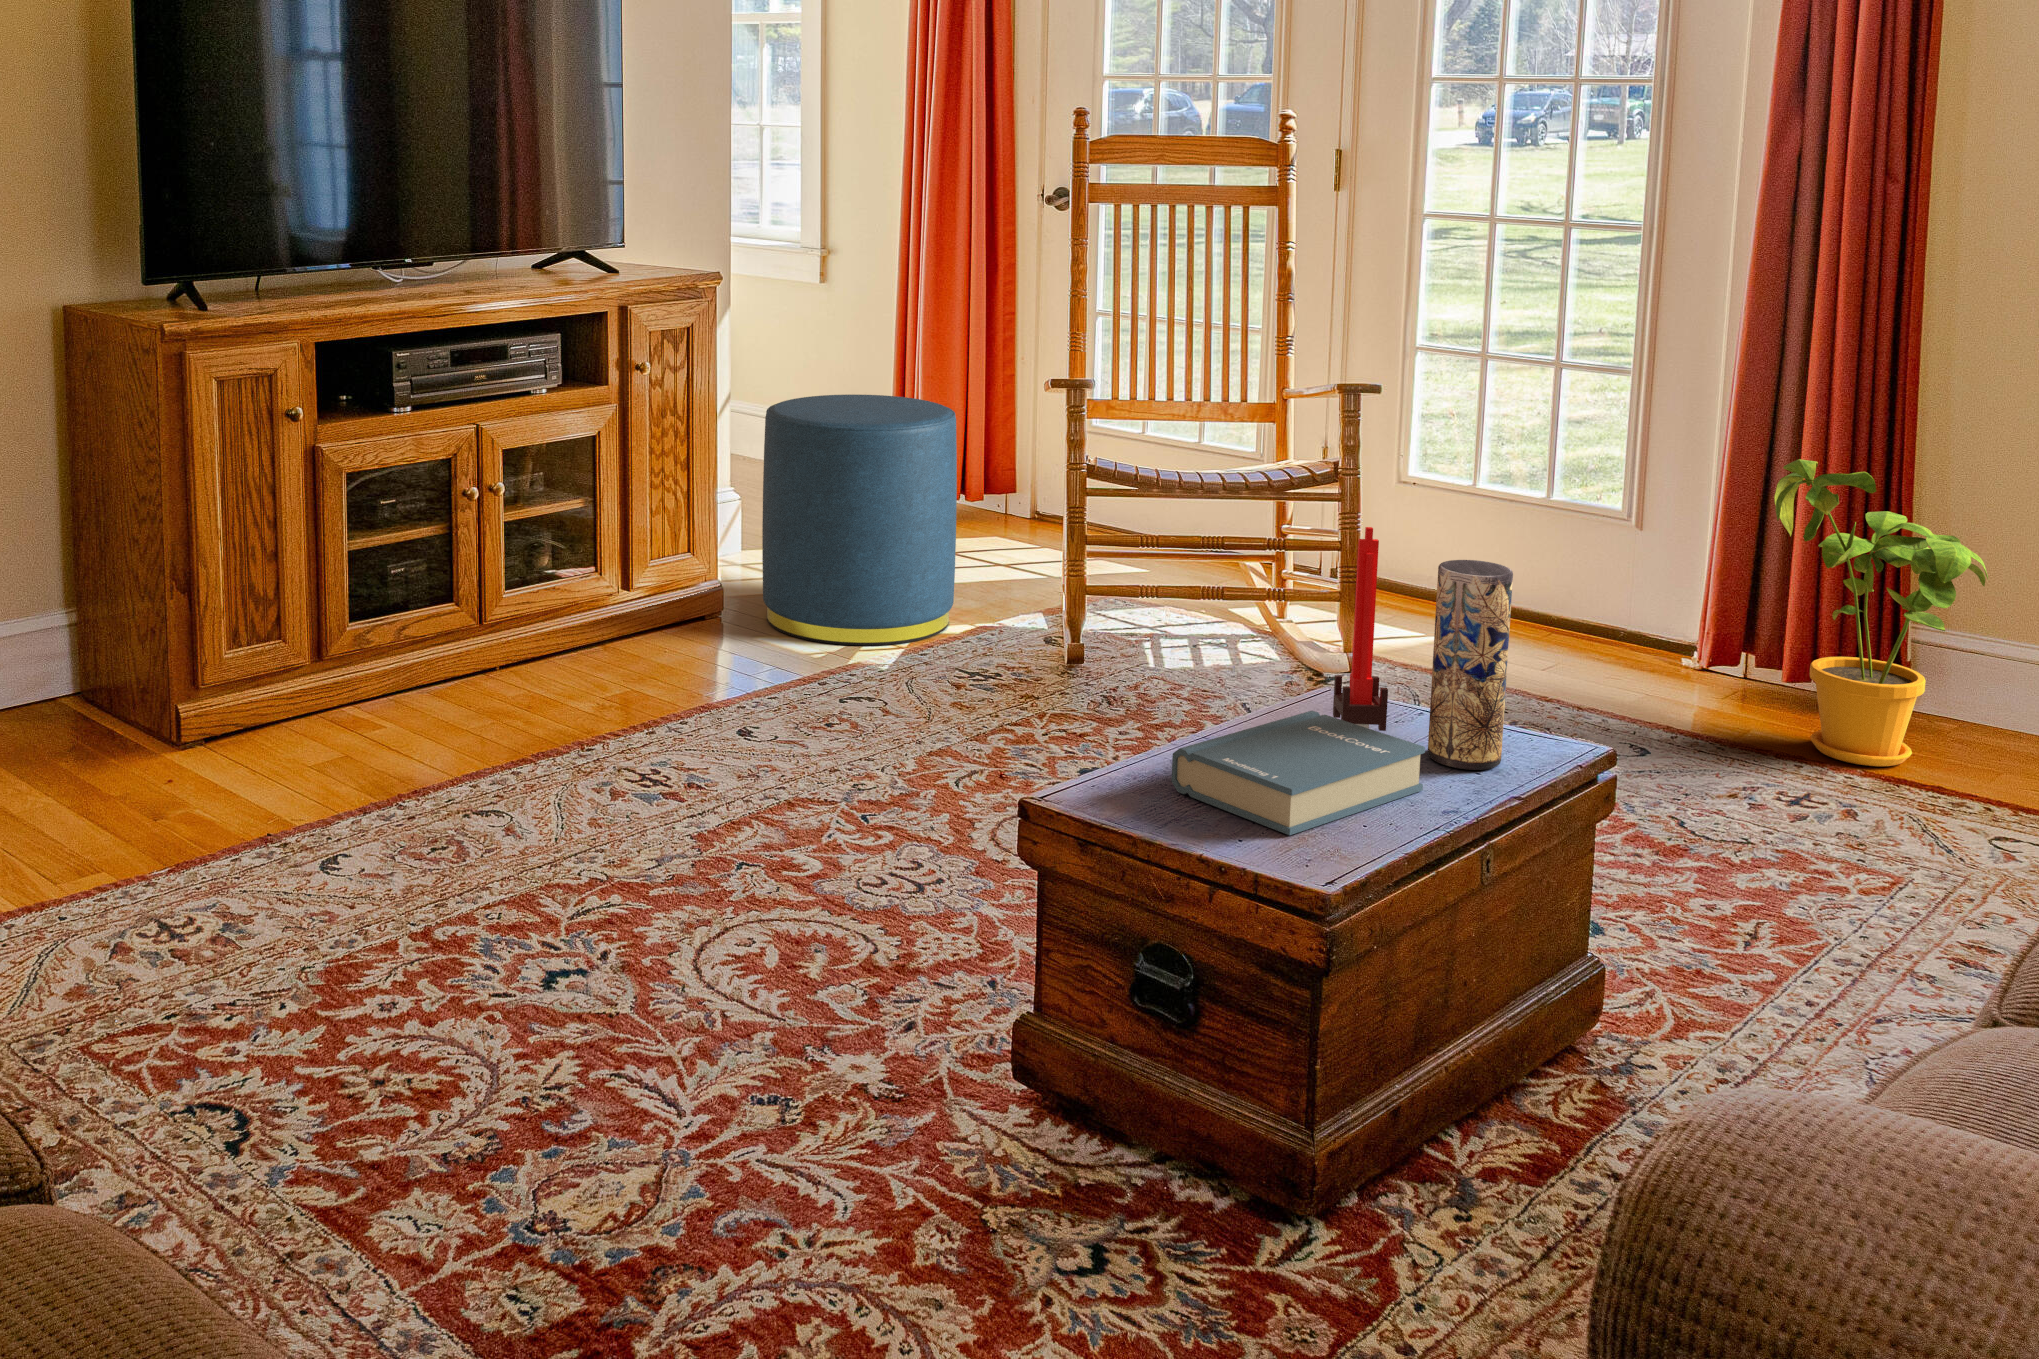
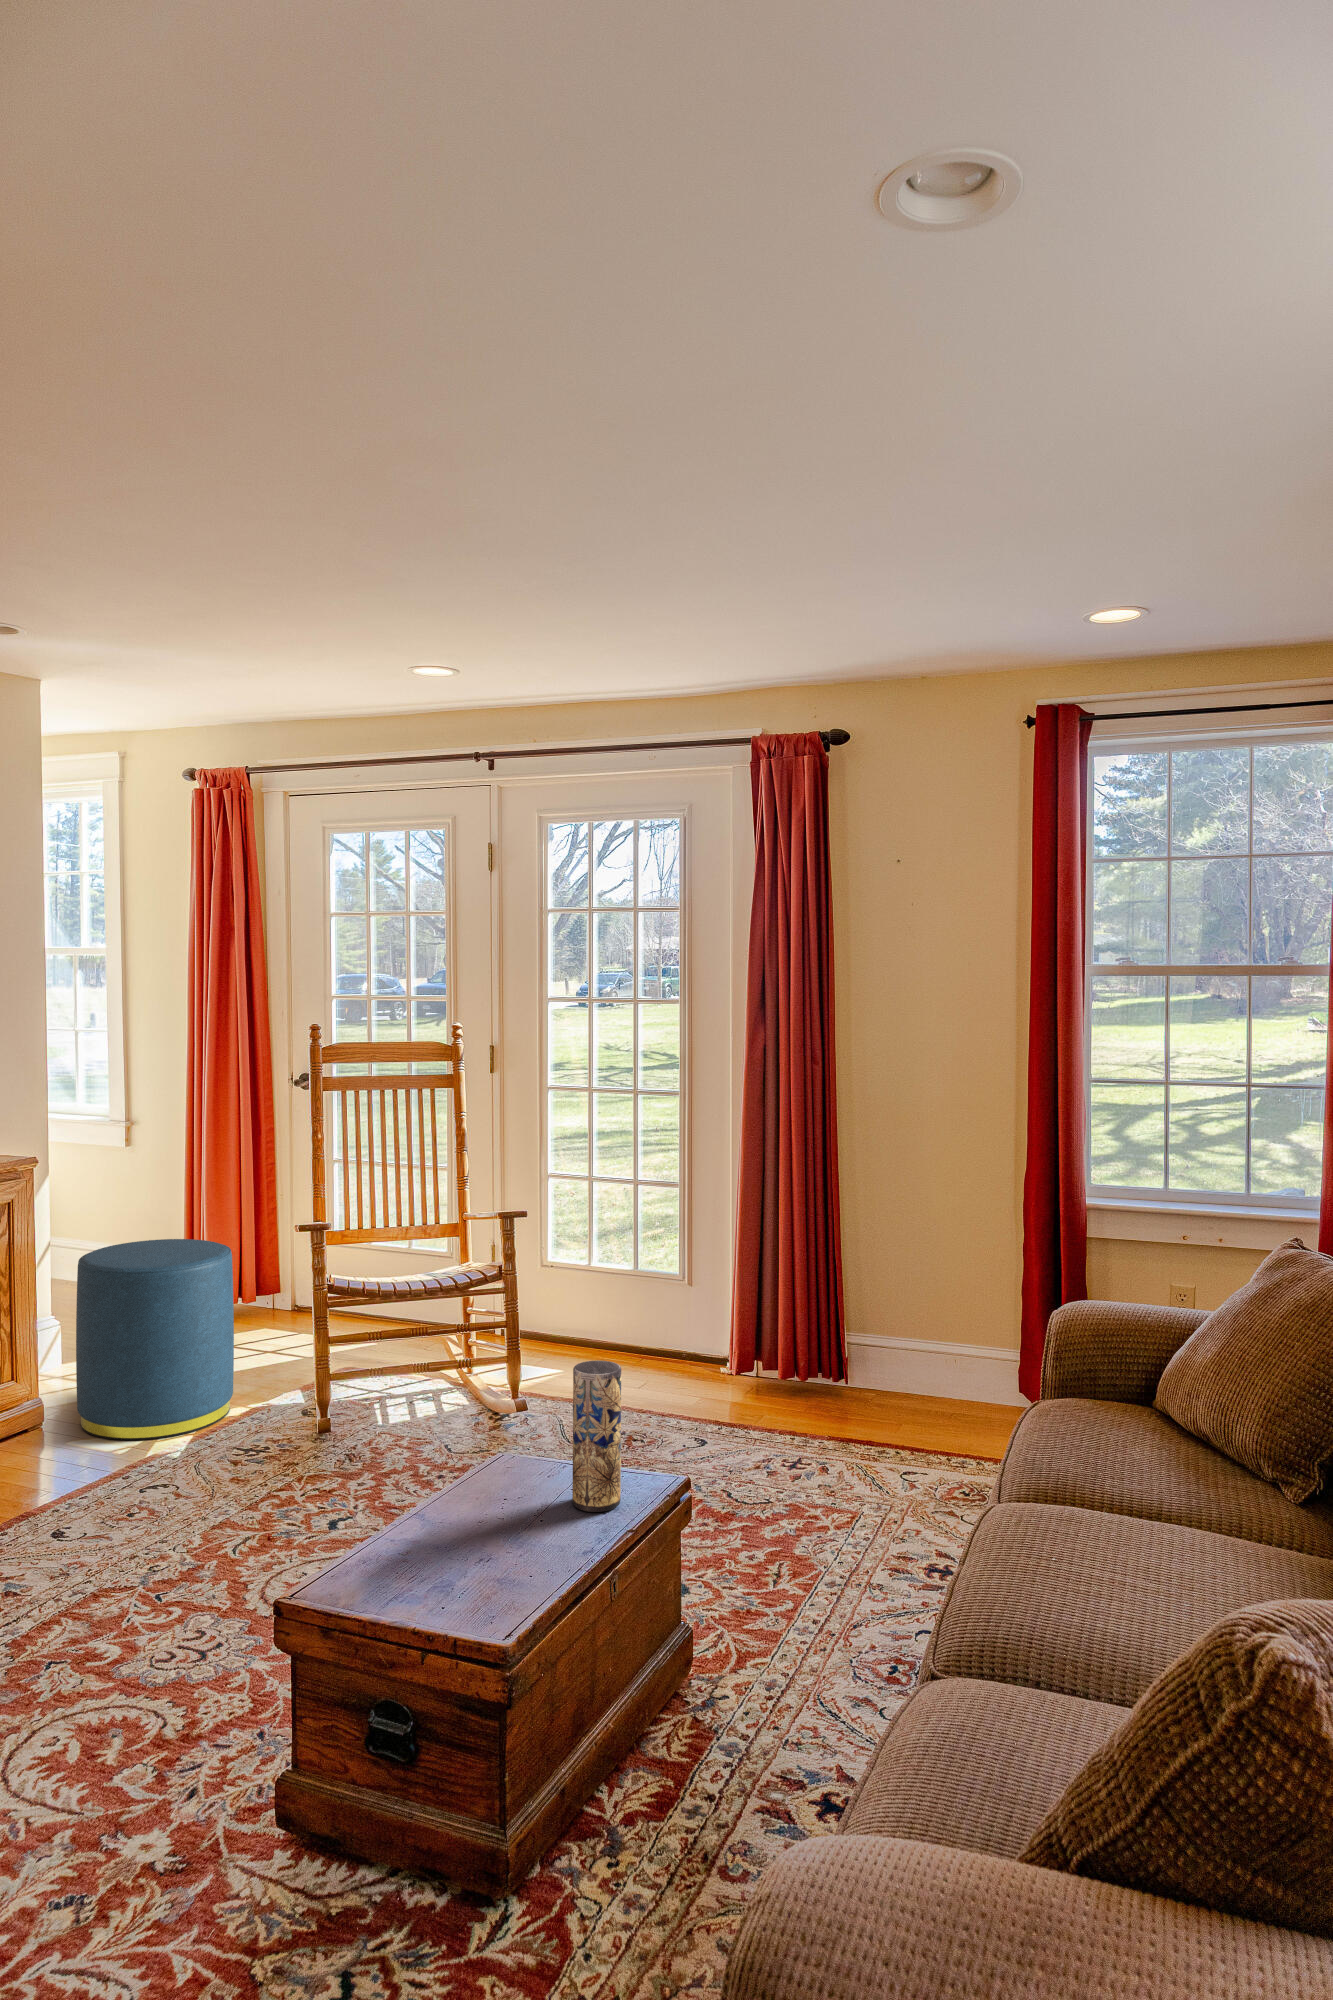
house plant: present [1774,459,1988,766] -> none [766,1244,884,1433]
candle: present [1333,527,1388,731] -> none [508,1344,544,1496]
hardback book: present [1172,711,1425,835] -> none [394,1485,571,1596]

